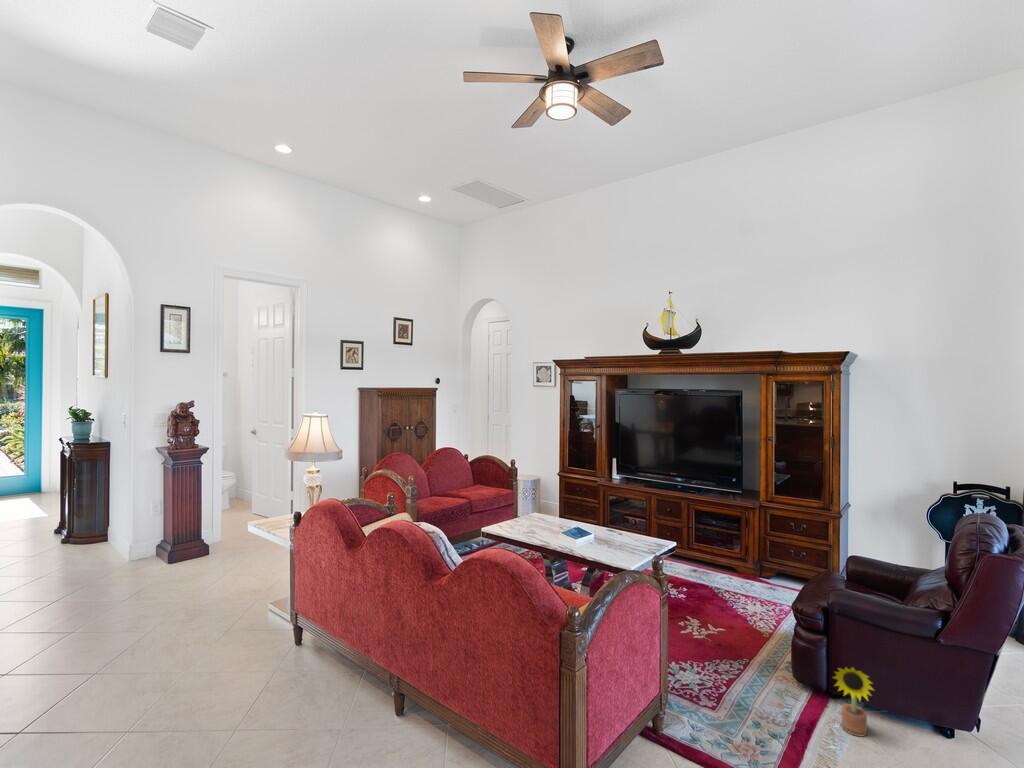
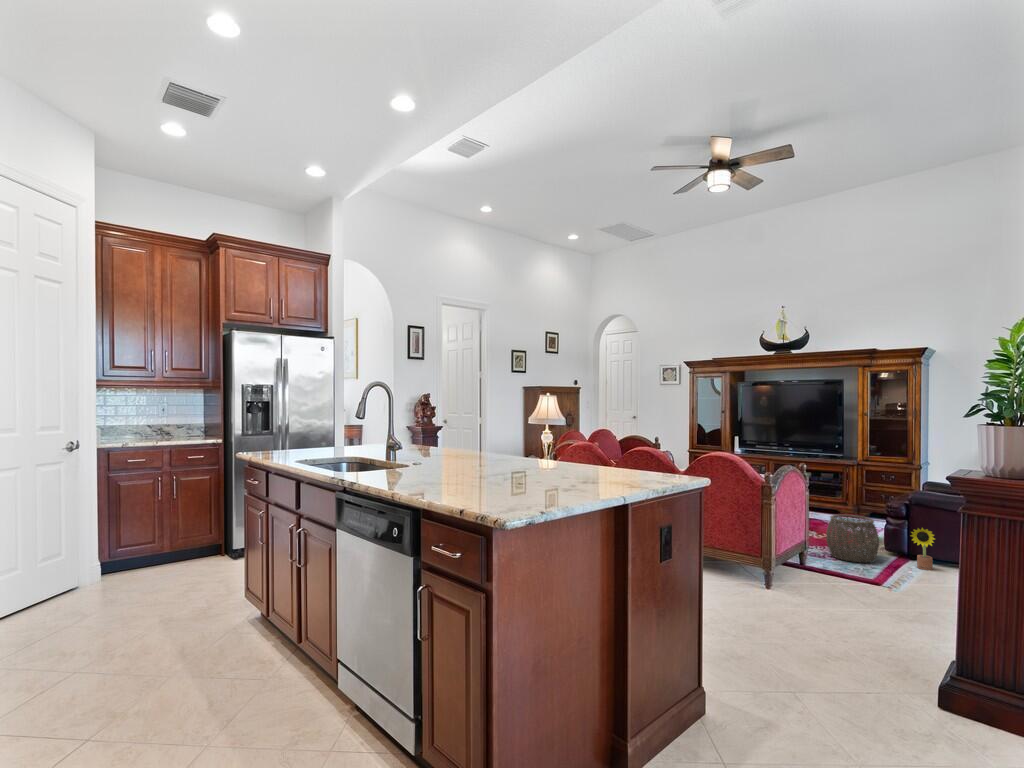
woven basket: none [701,620,784,715] -> present [826,514,879,562]

